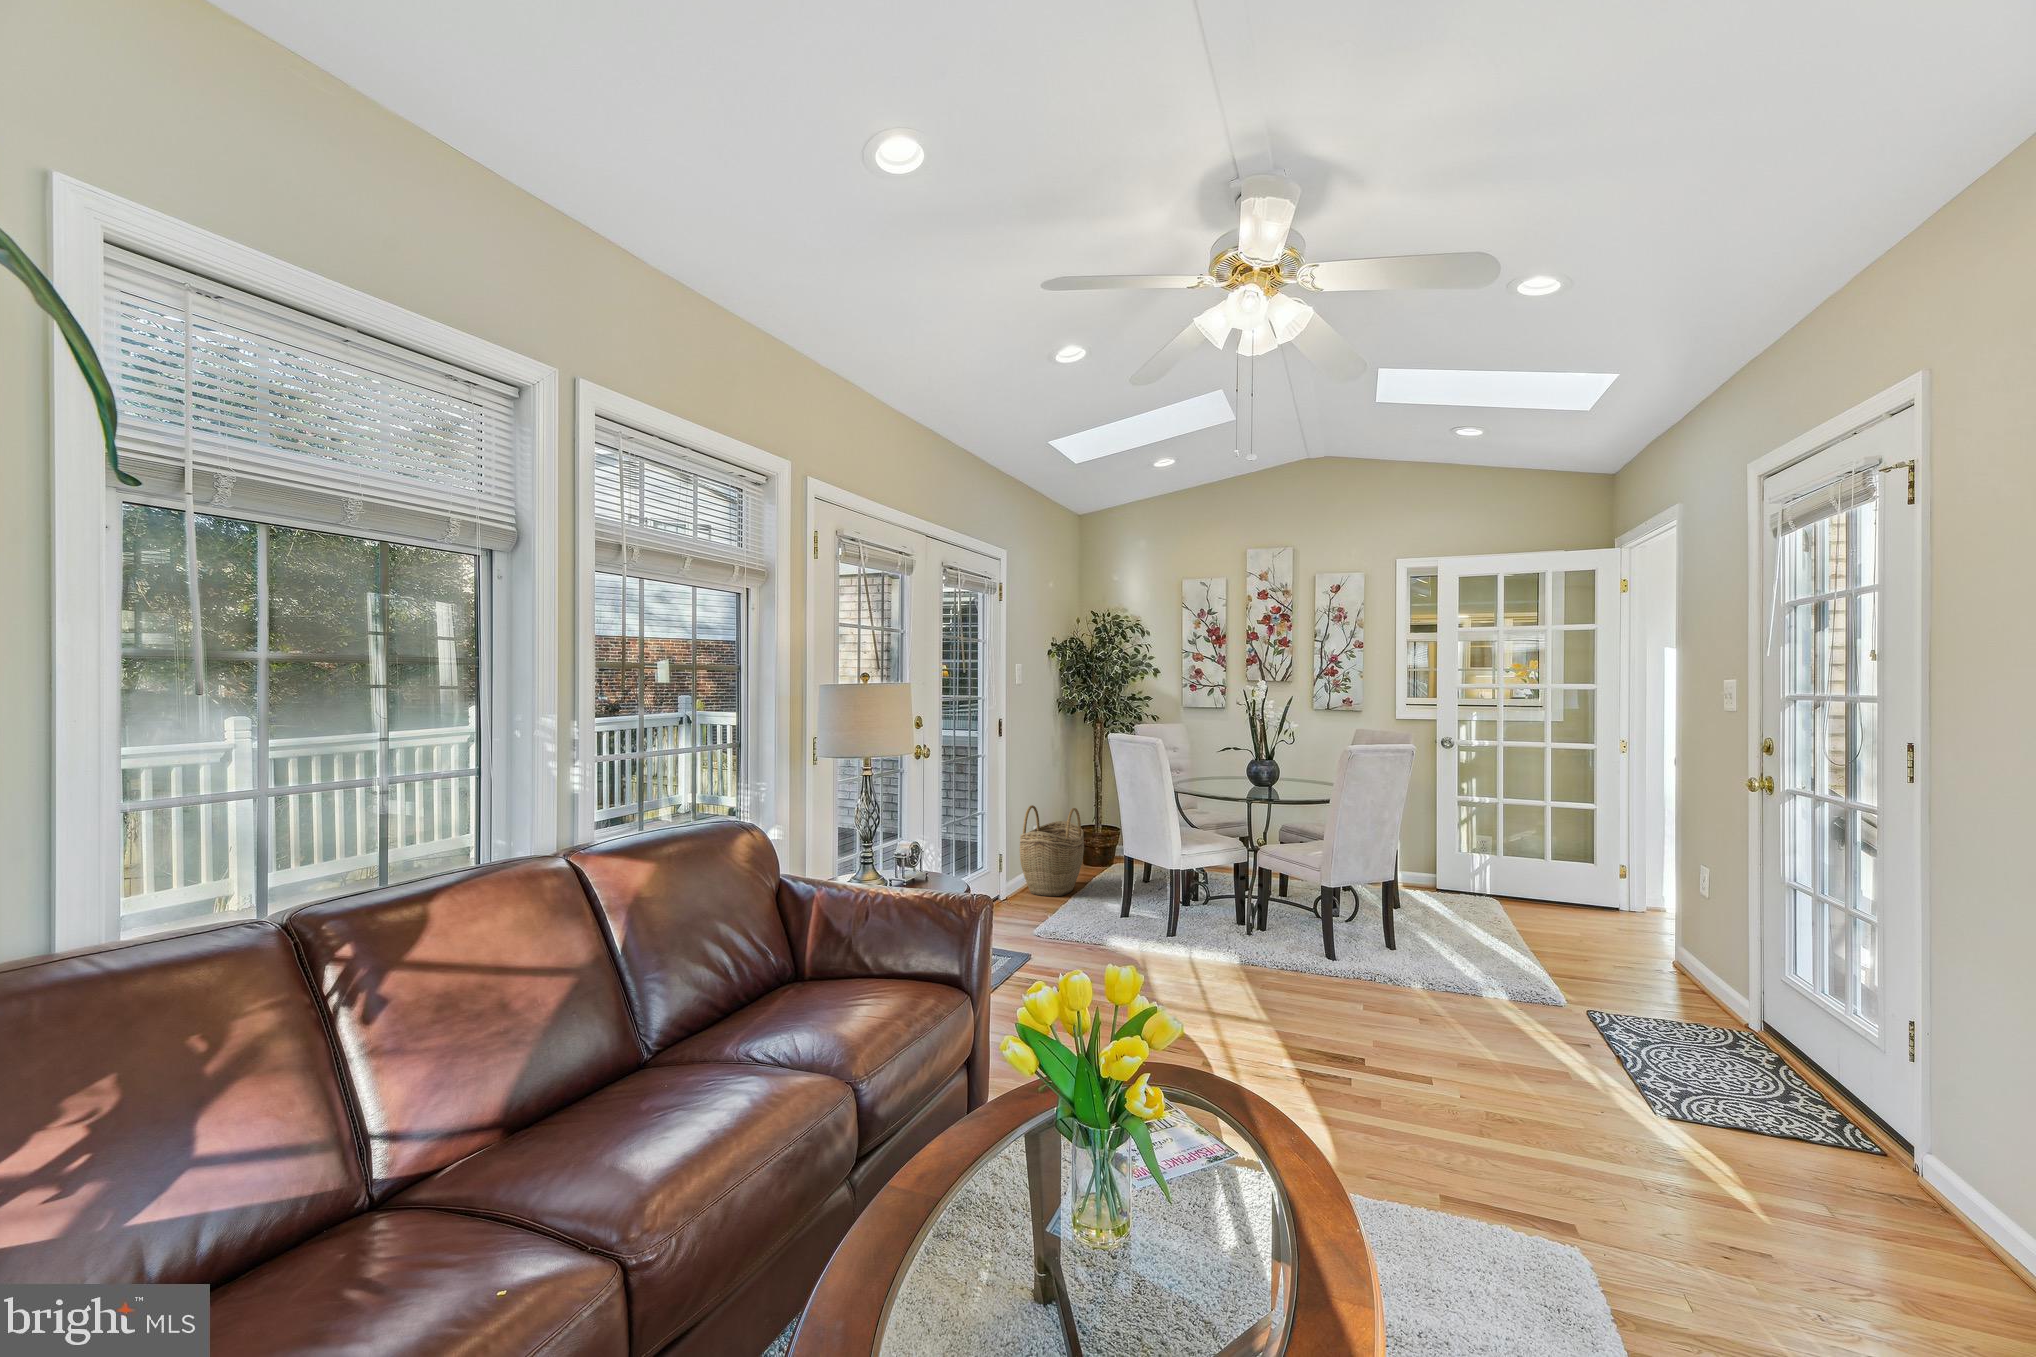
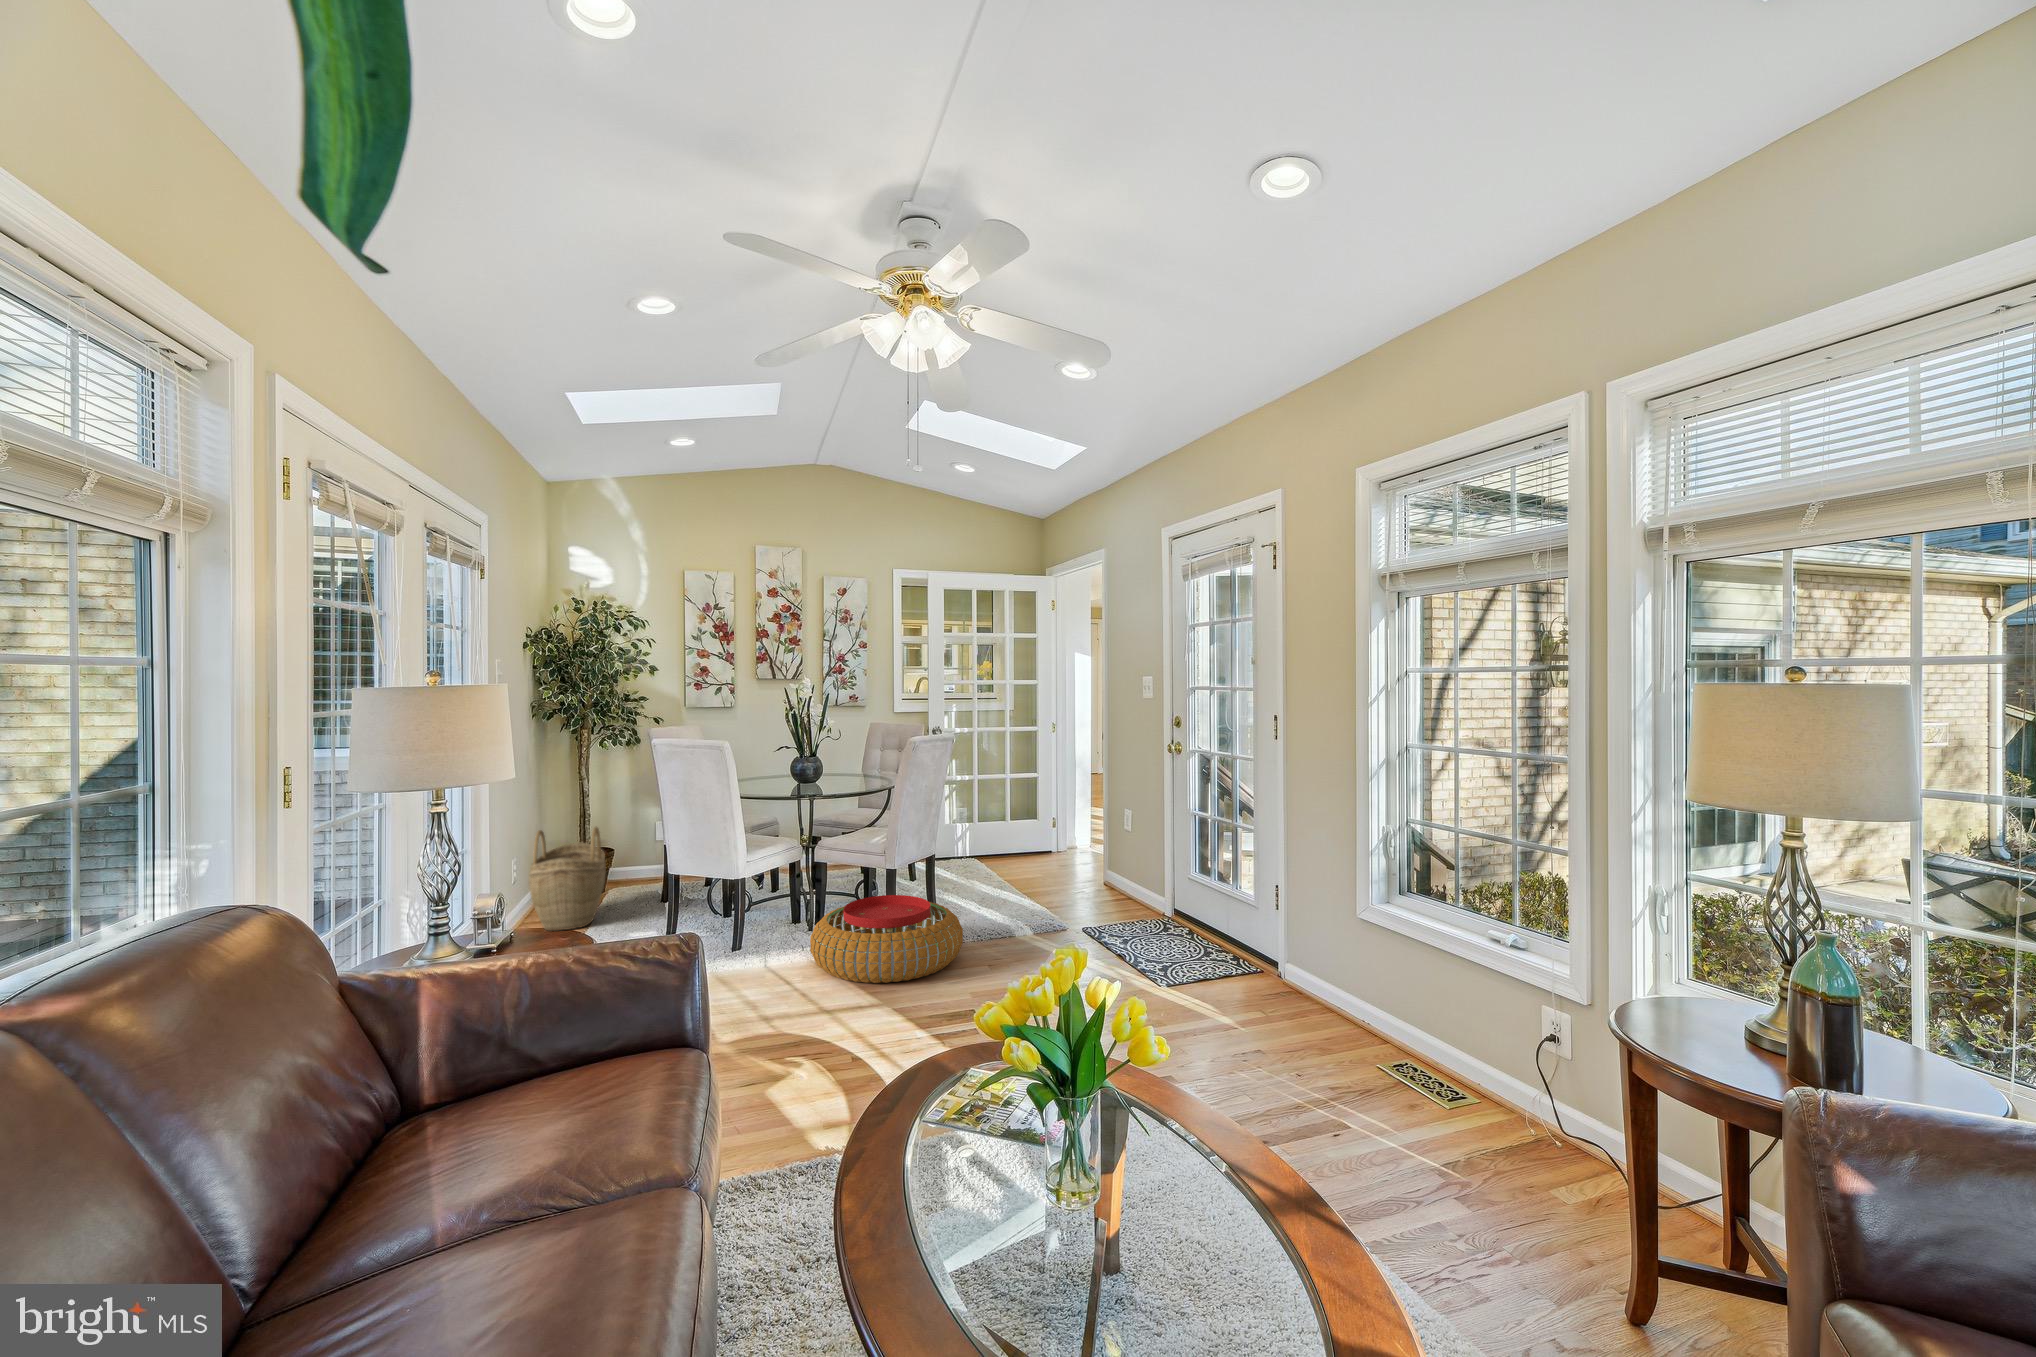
pouf: none [1219,913,1397,1012] -> present [810,895,963,983]

